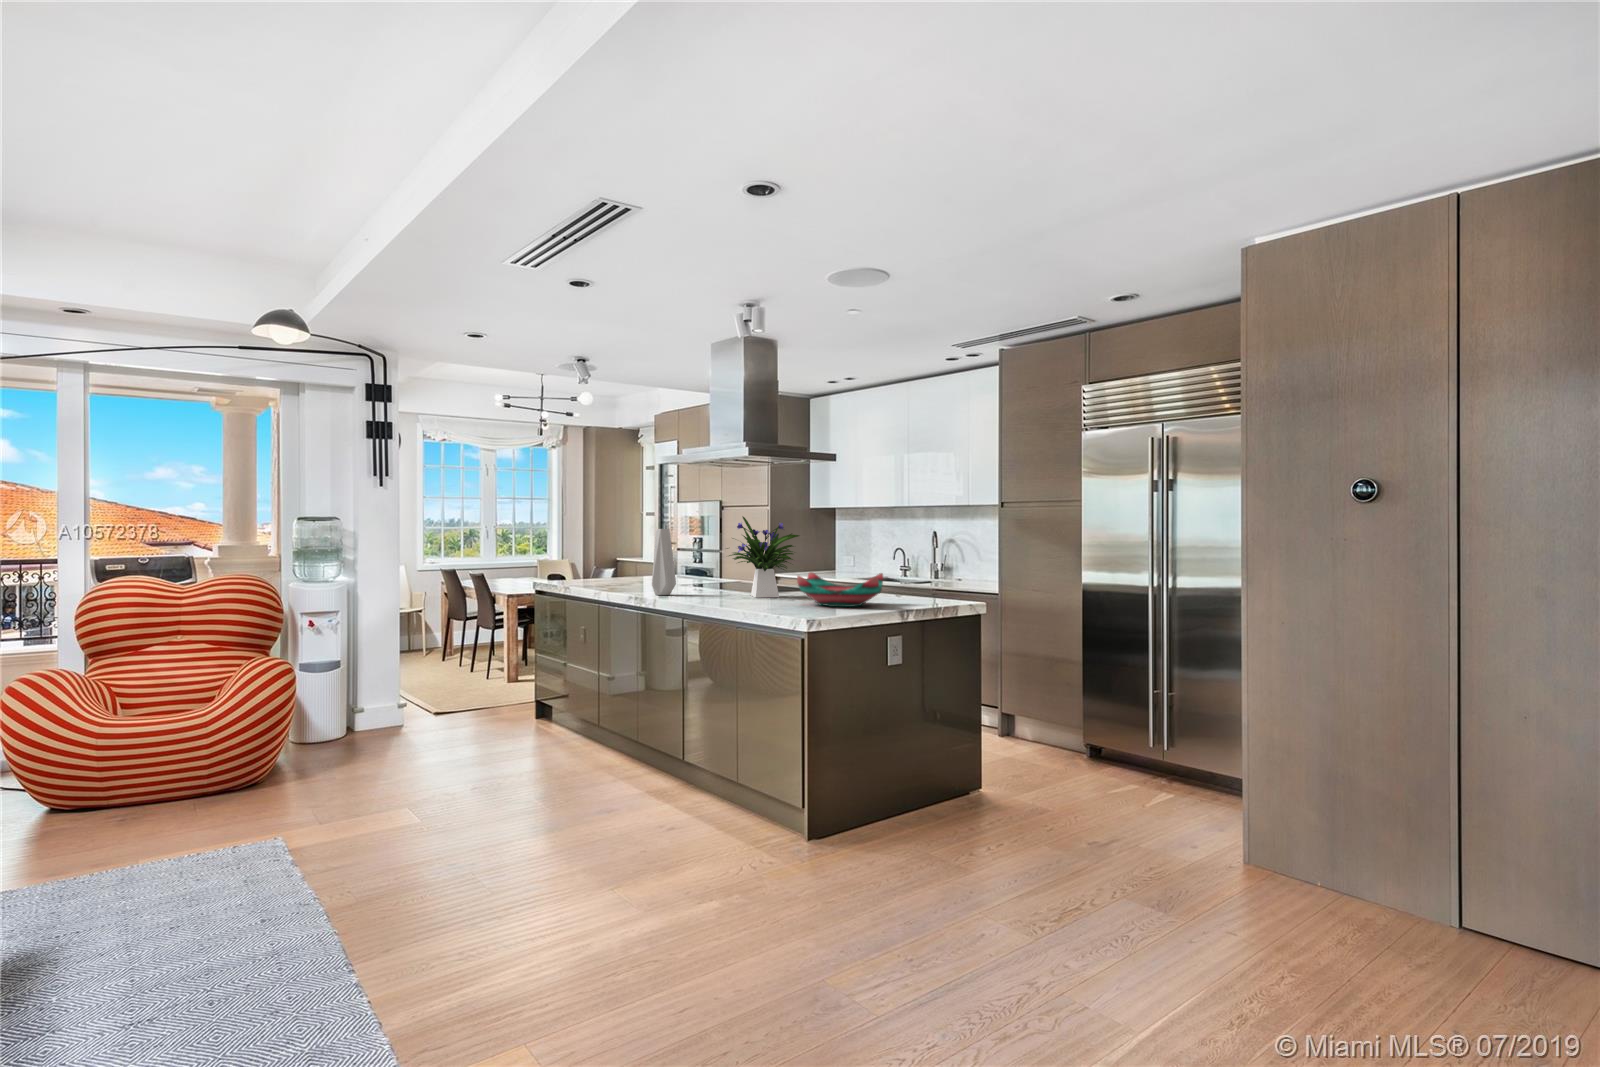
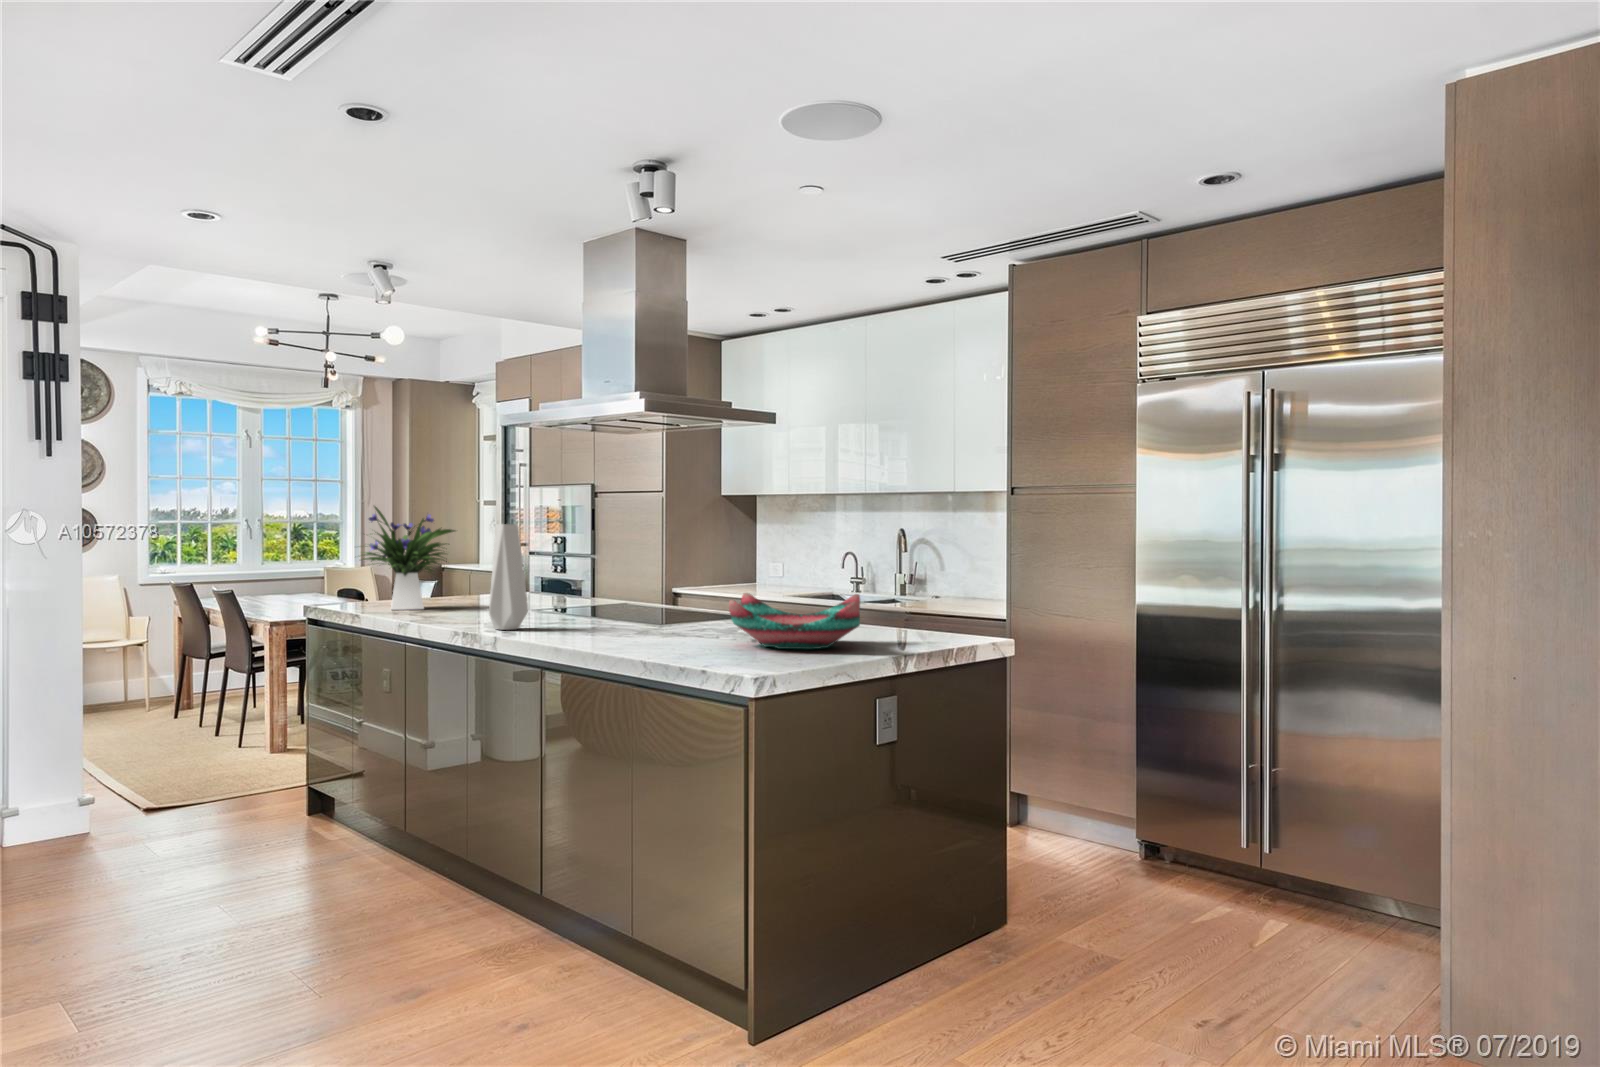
flower arrangement: present [727,517,799,598] -> present [364,507,455,610]

